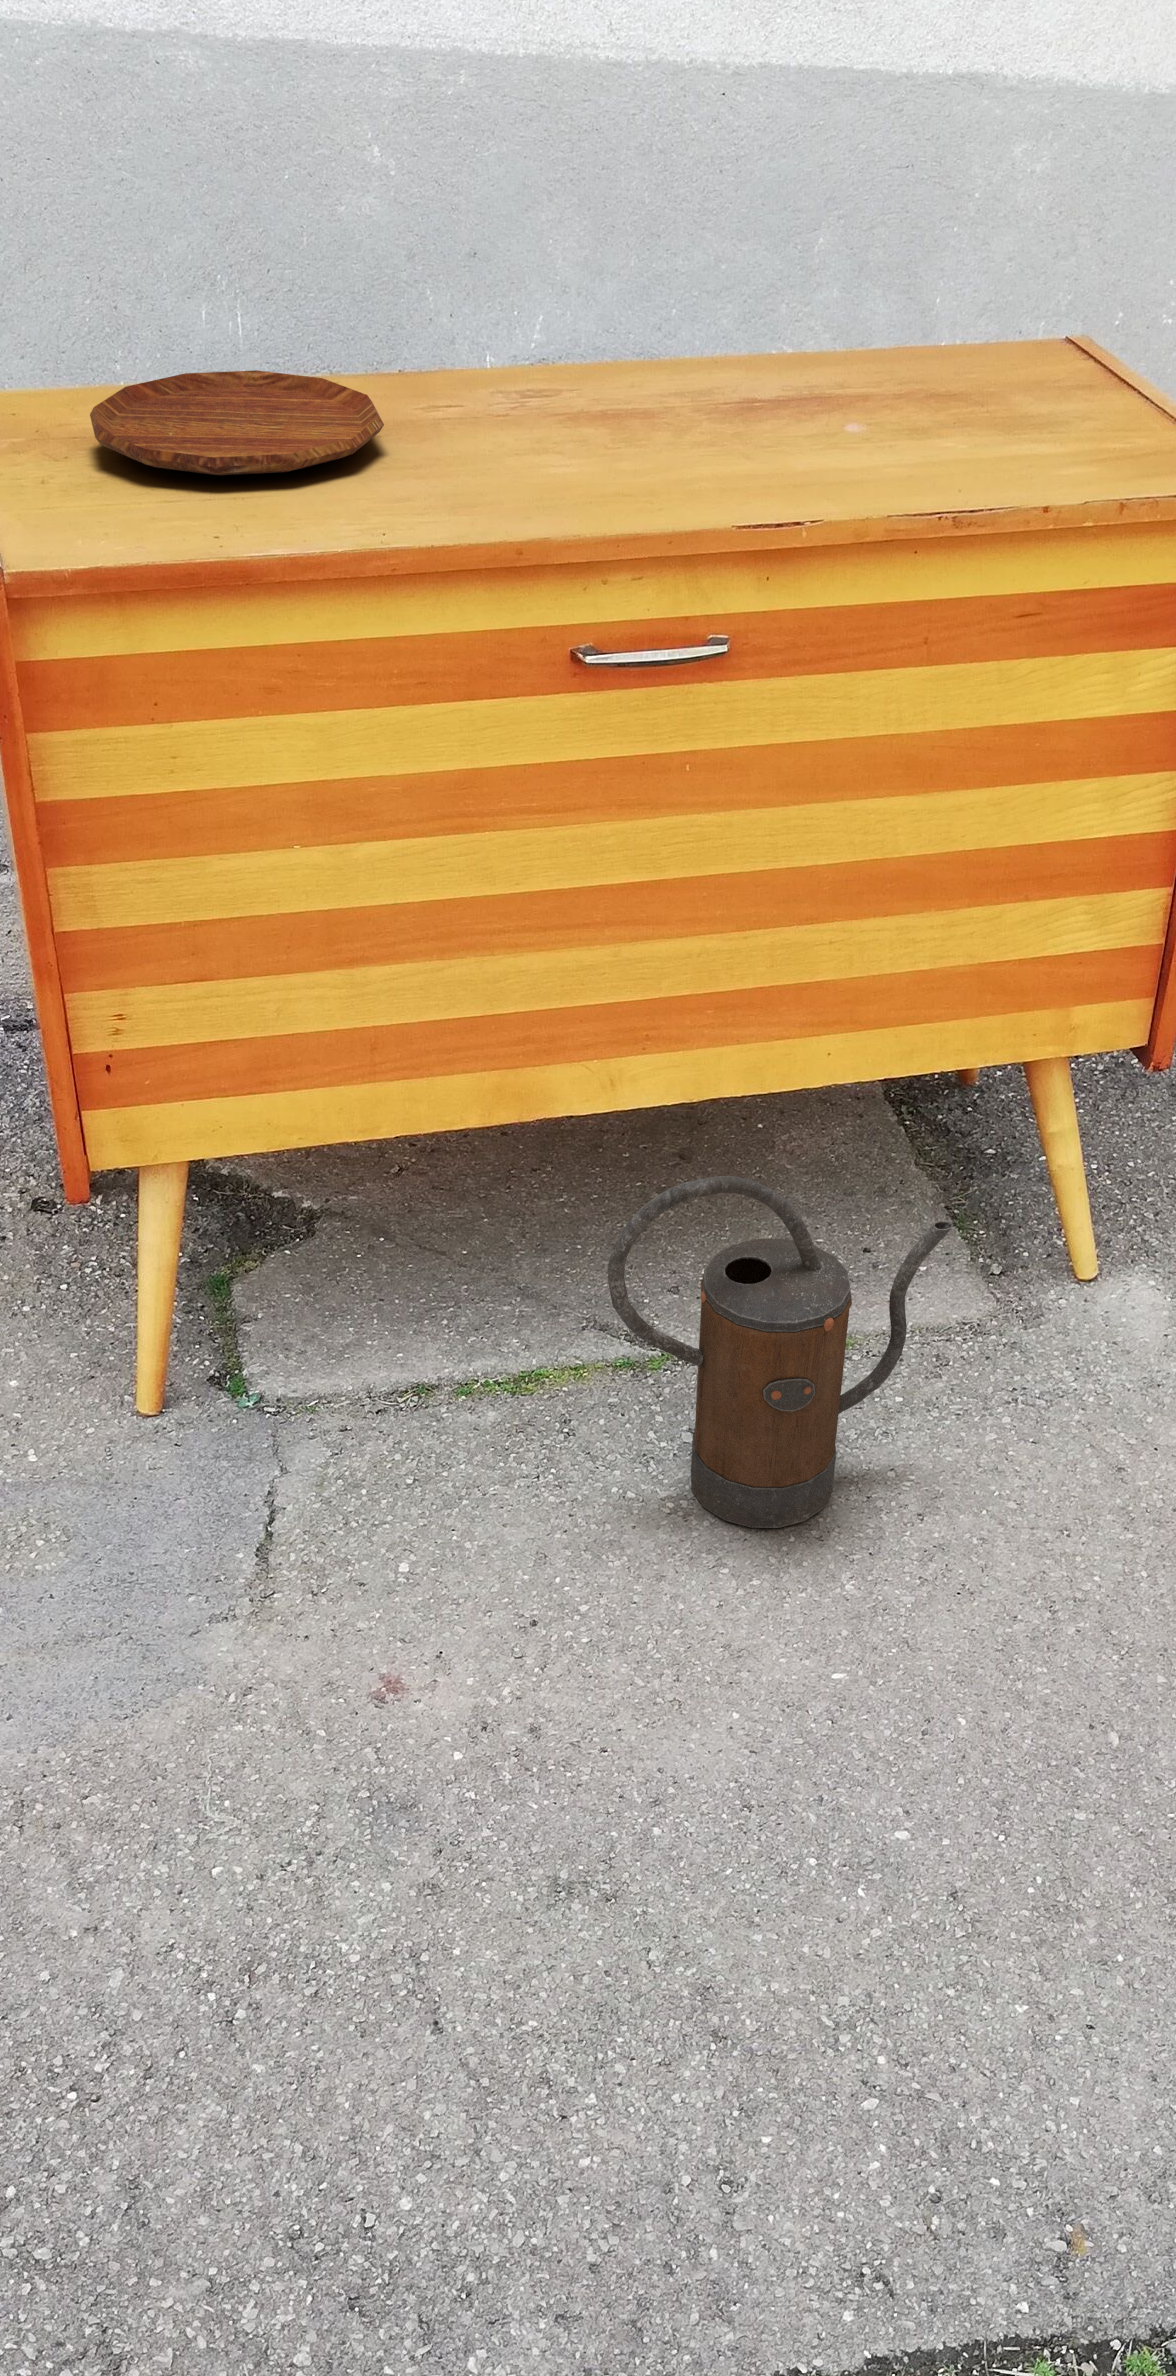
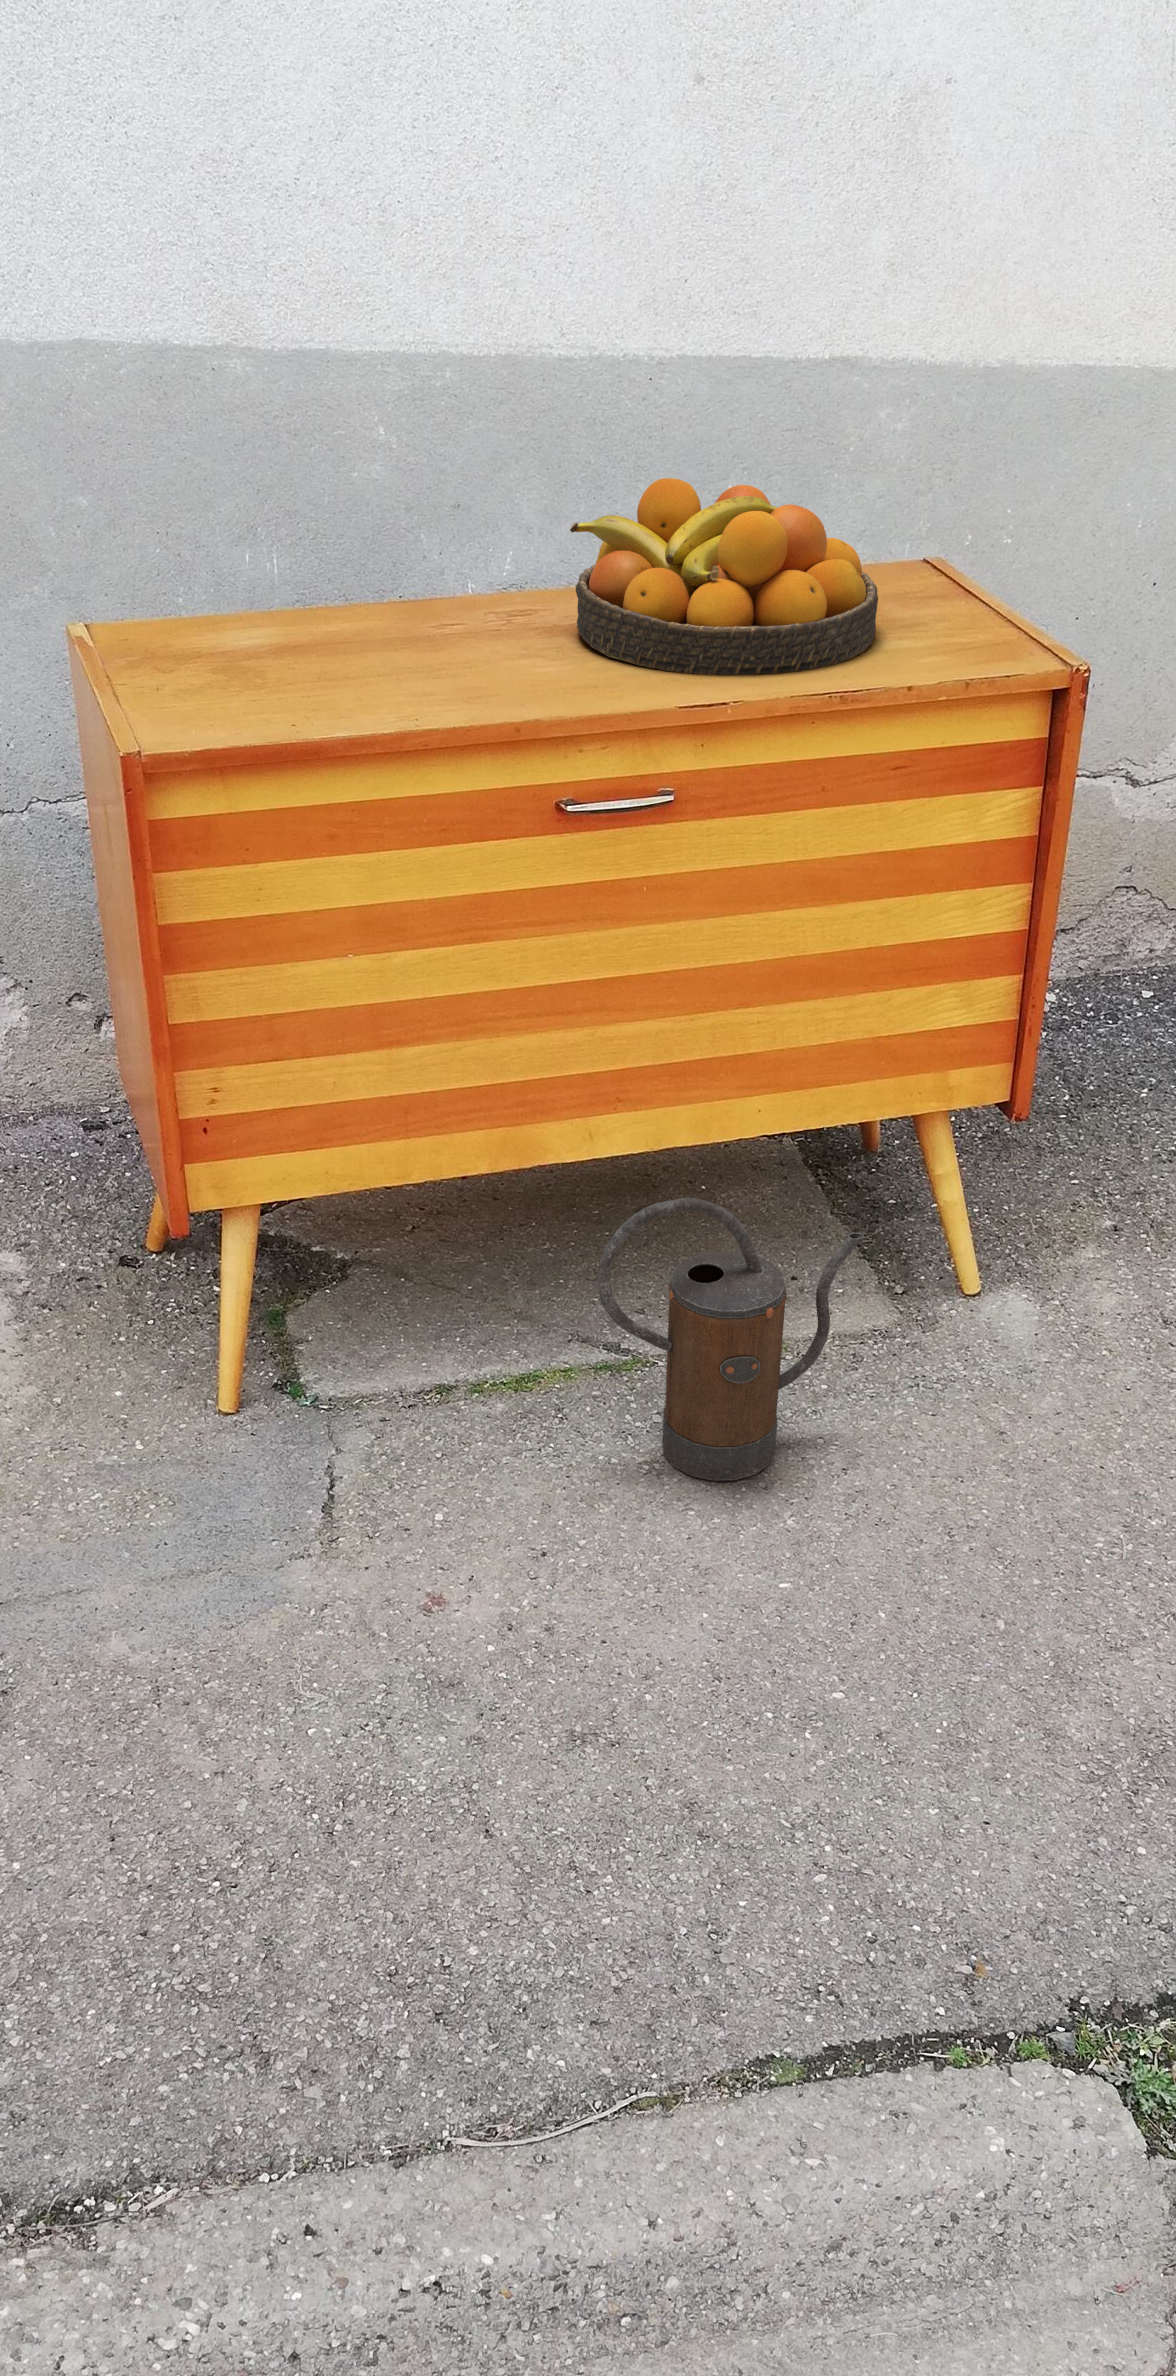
fruit bowl: none [595,218,997,489] -> present [570,478,878,675]
tray: present [90,370,384,475] -> none [187,599,412,676]

